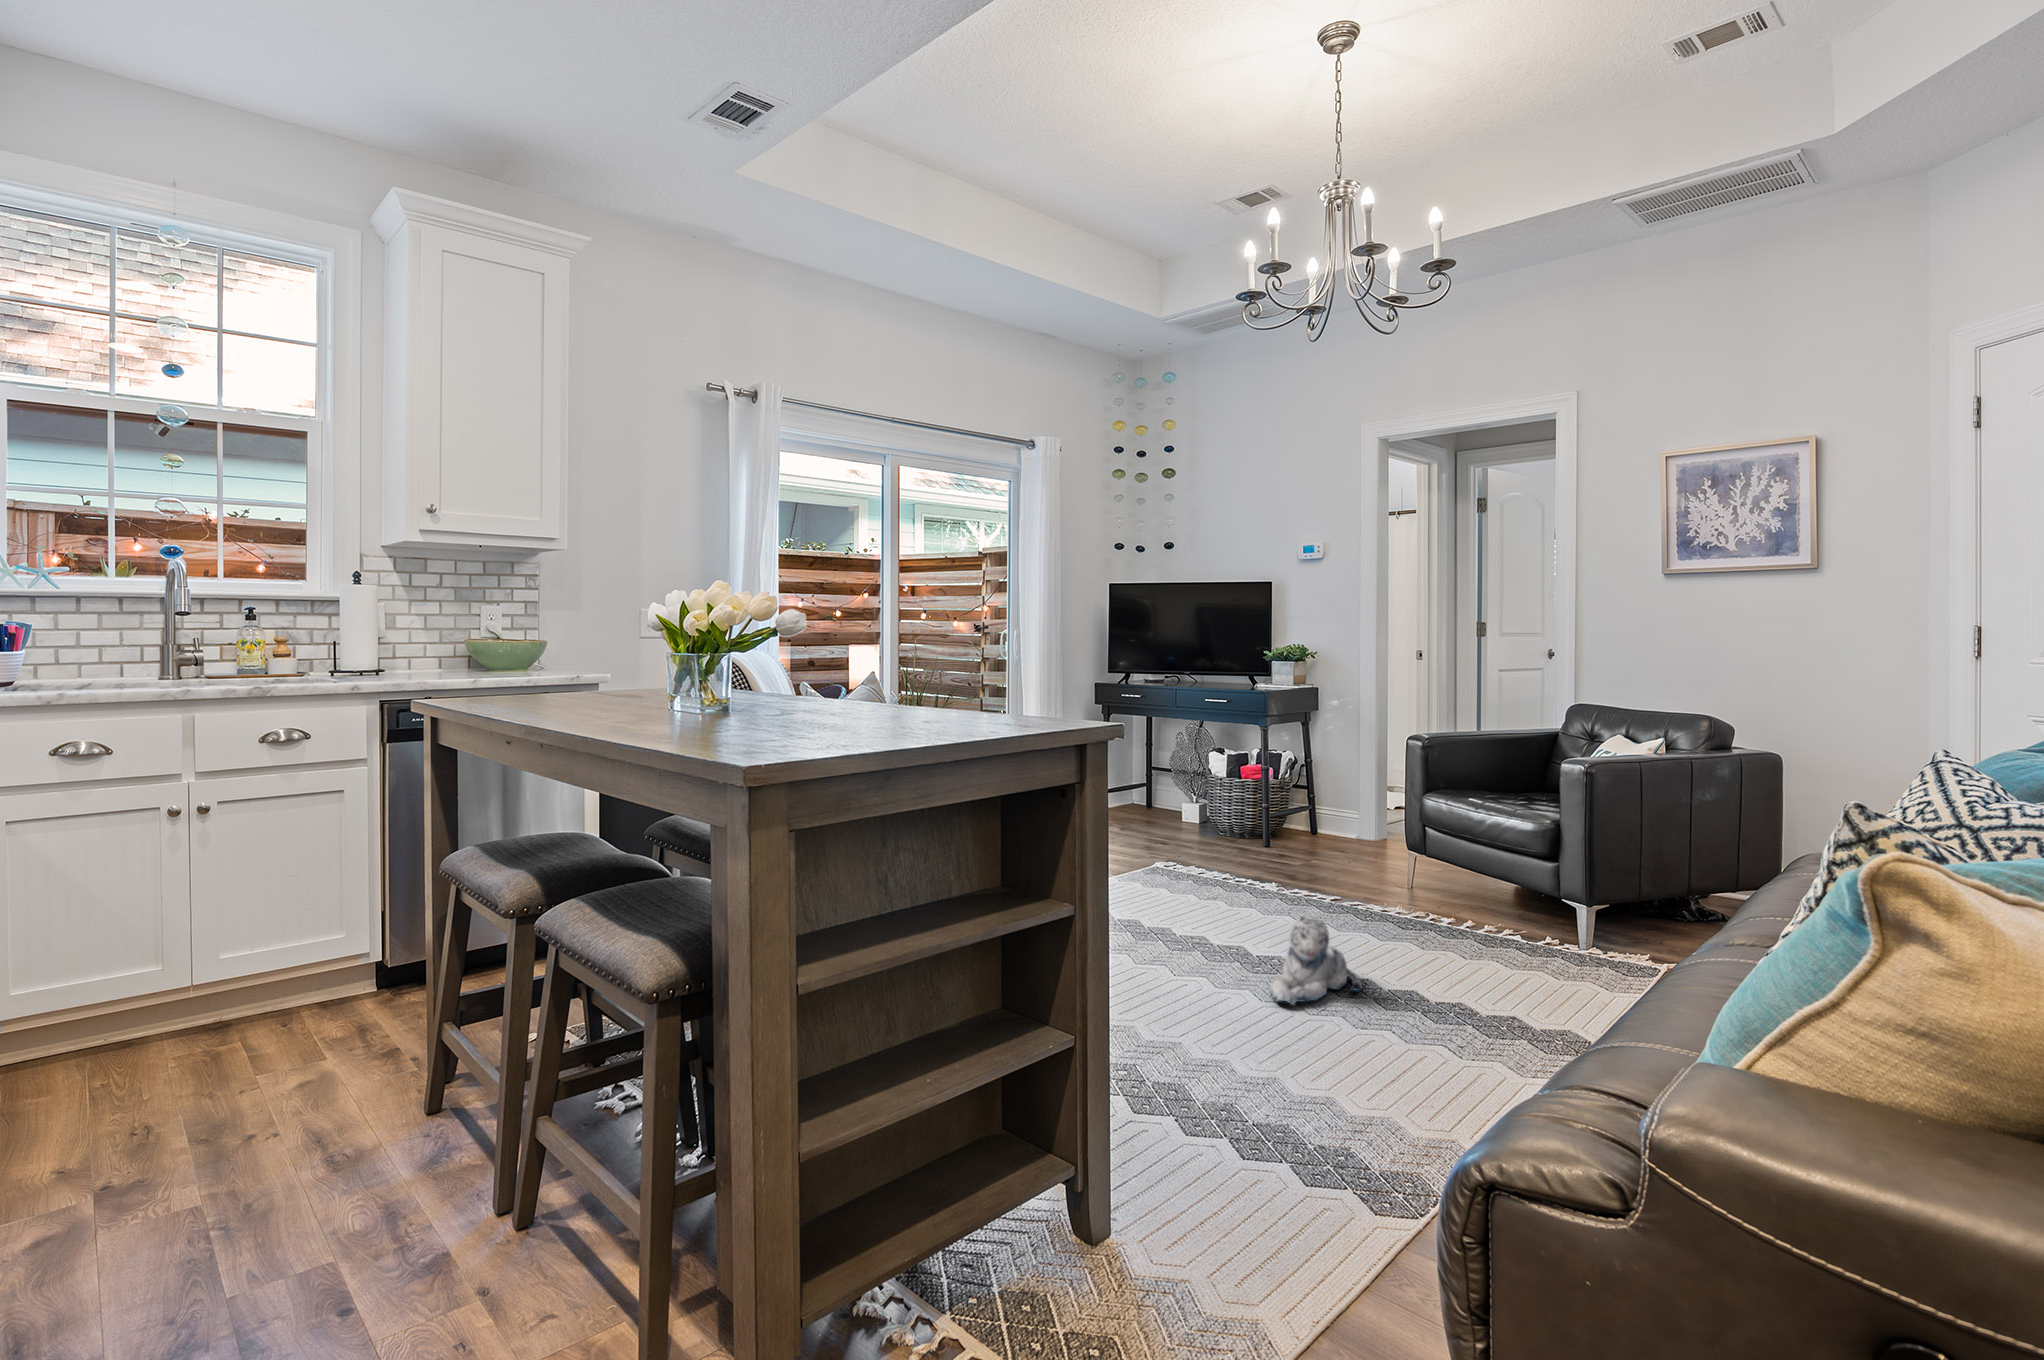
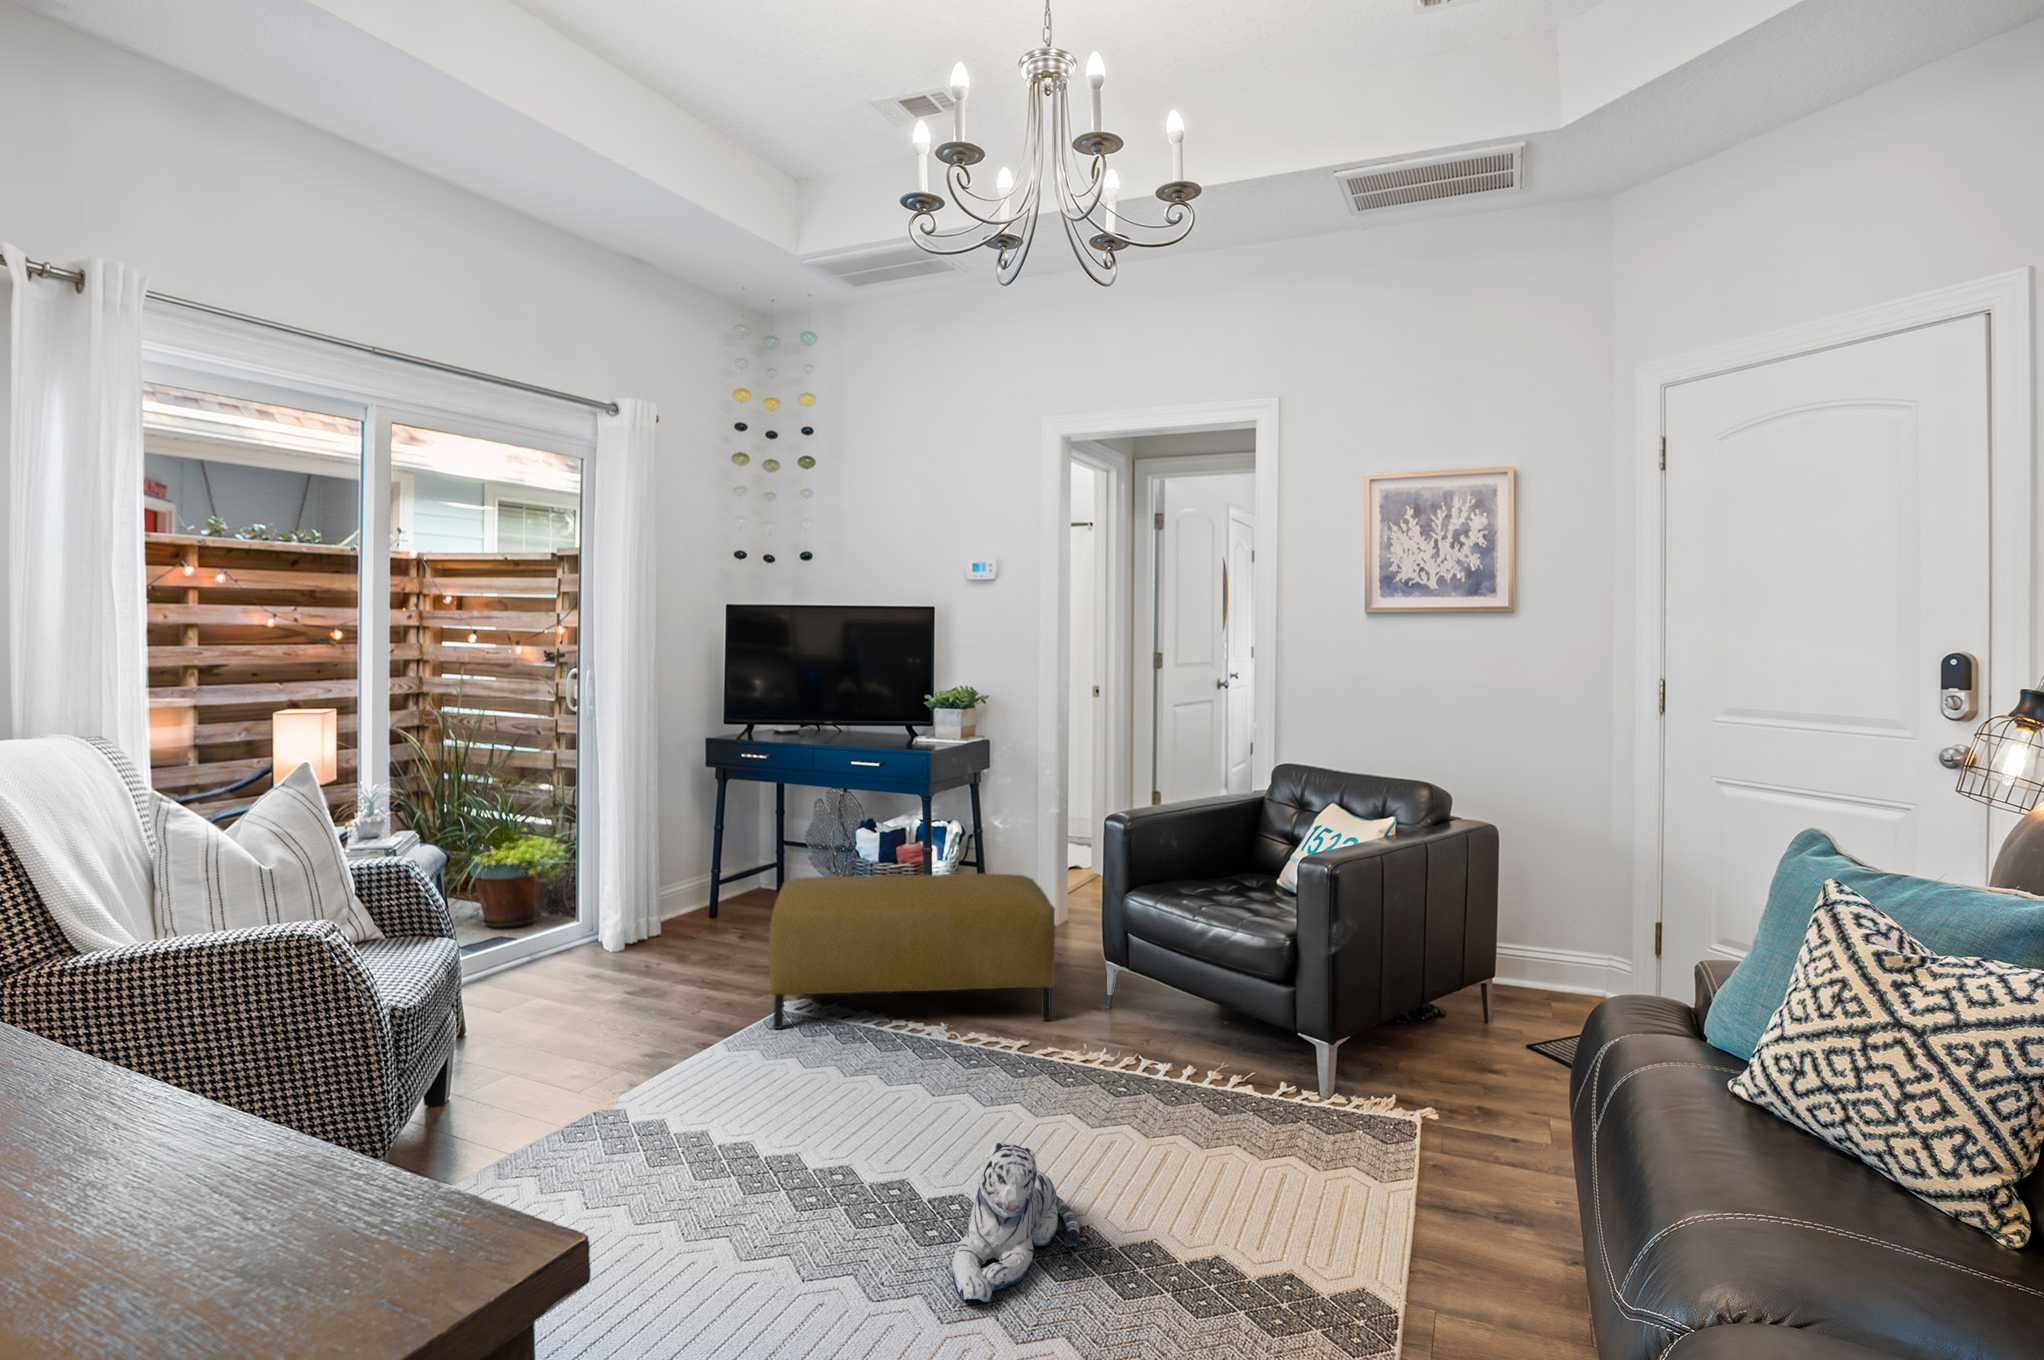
ottoman: none [1149,778,1365,890] -> present [769,874,1055,1029]

